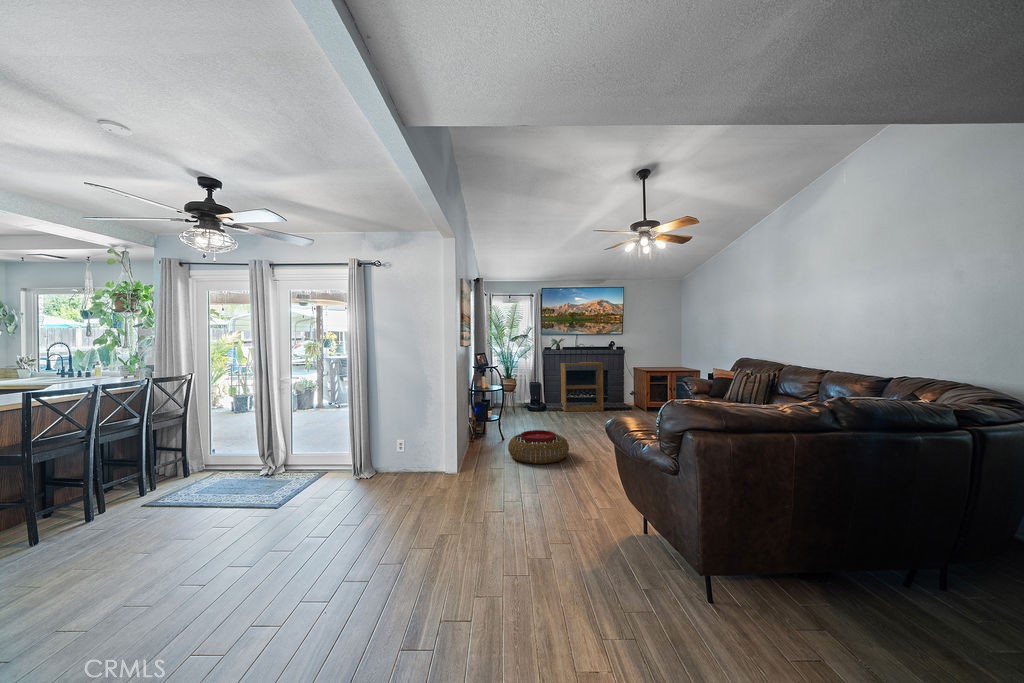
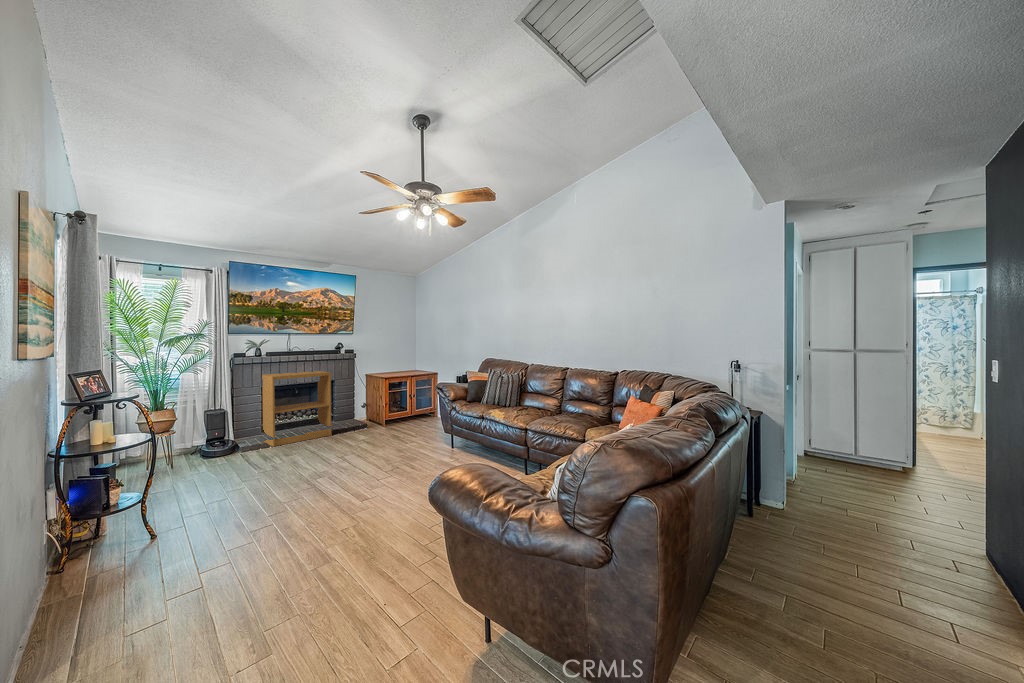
pouf: present [508,430,569,464] -> none [180,509,321,599]

